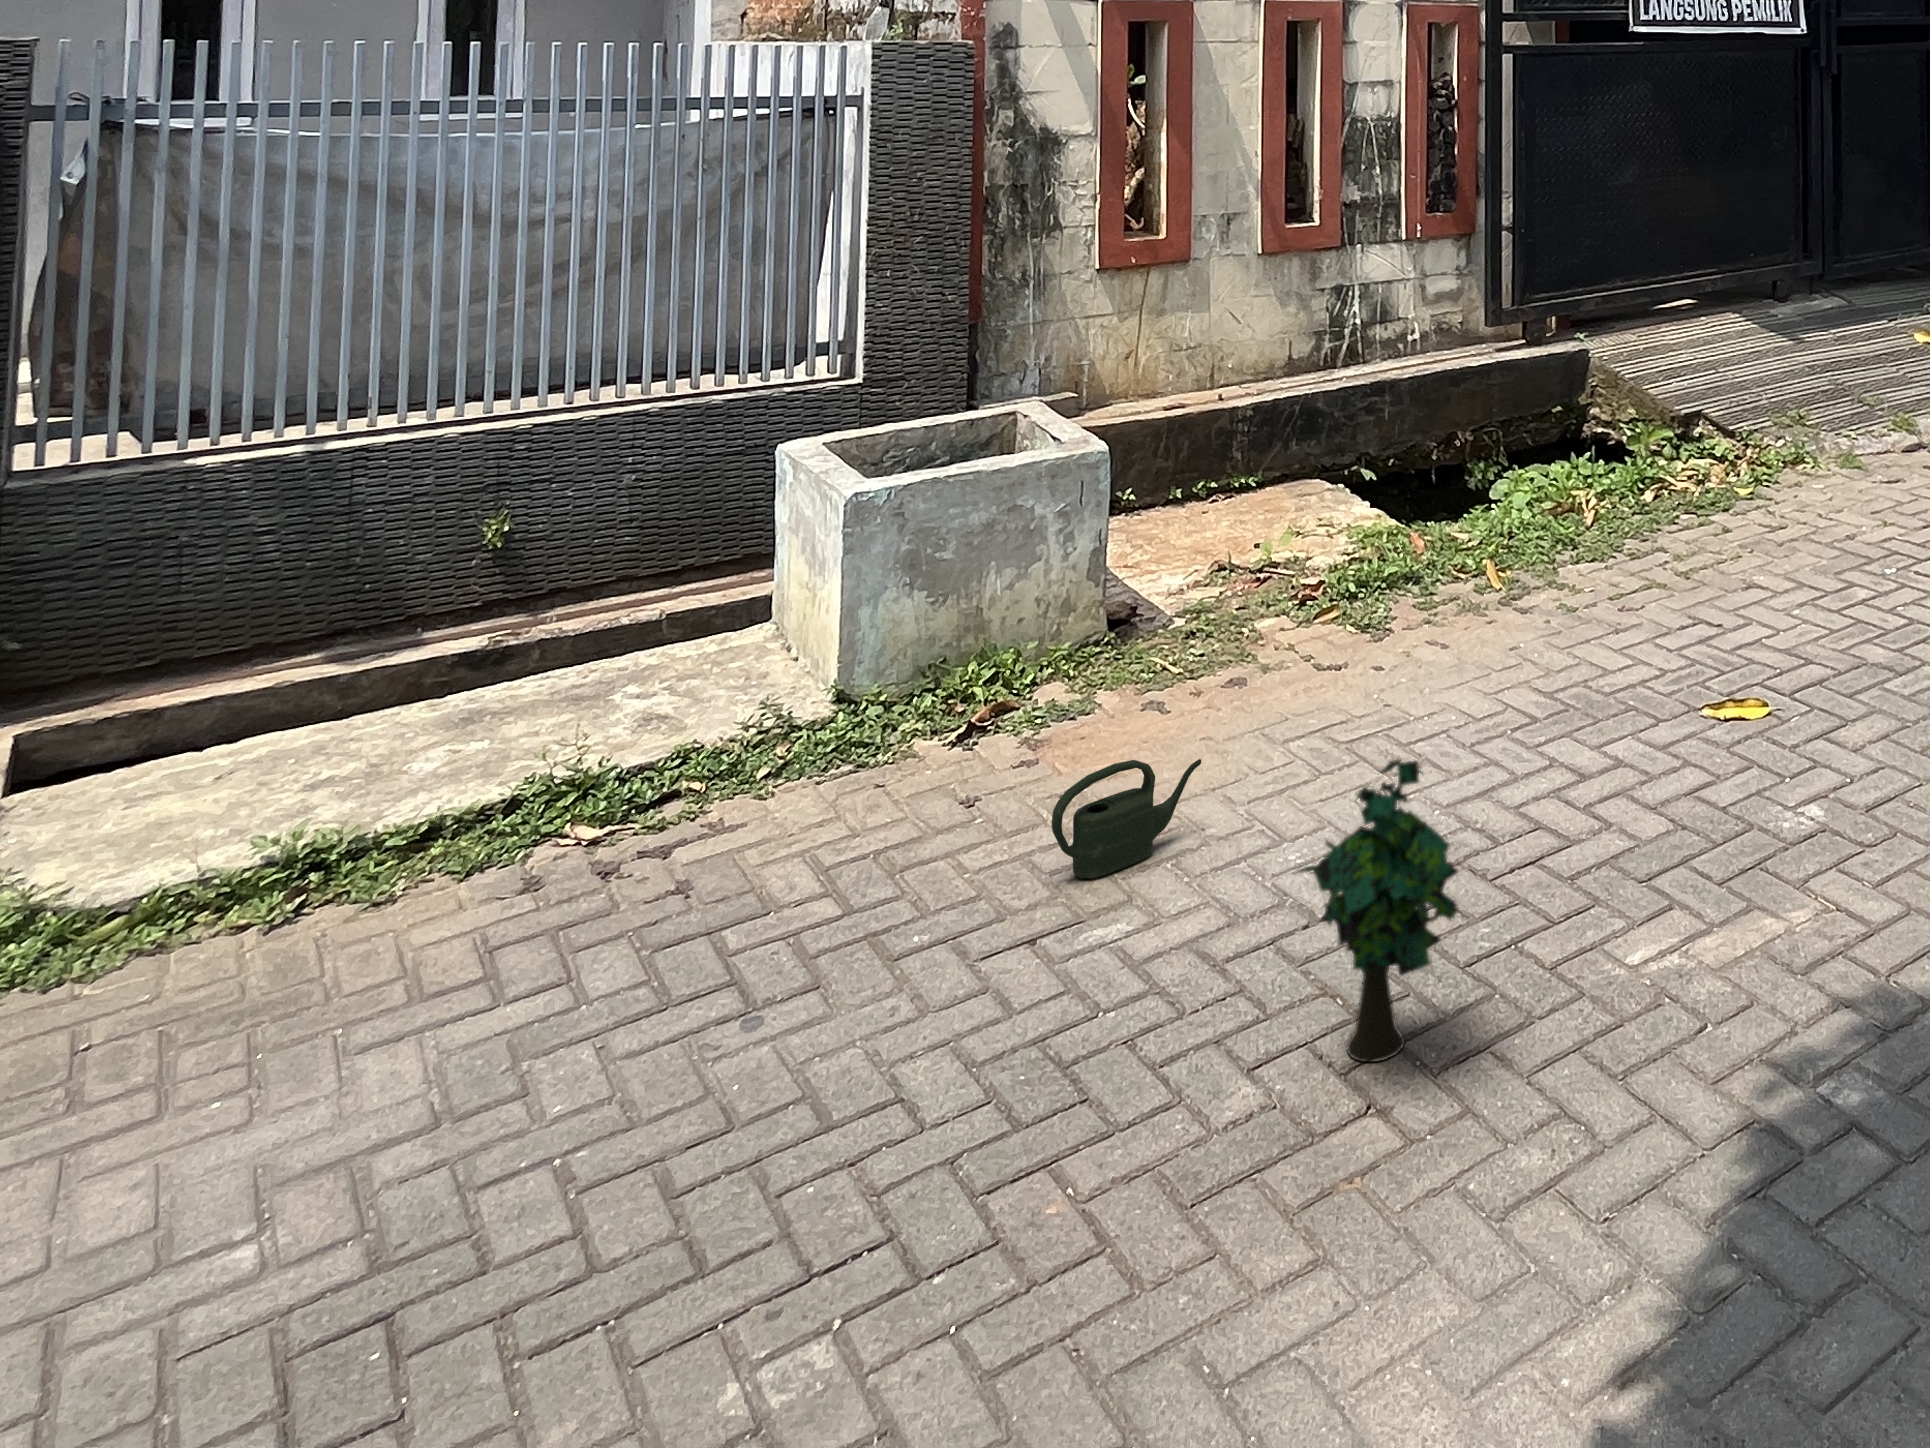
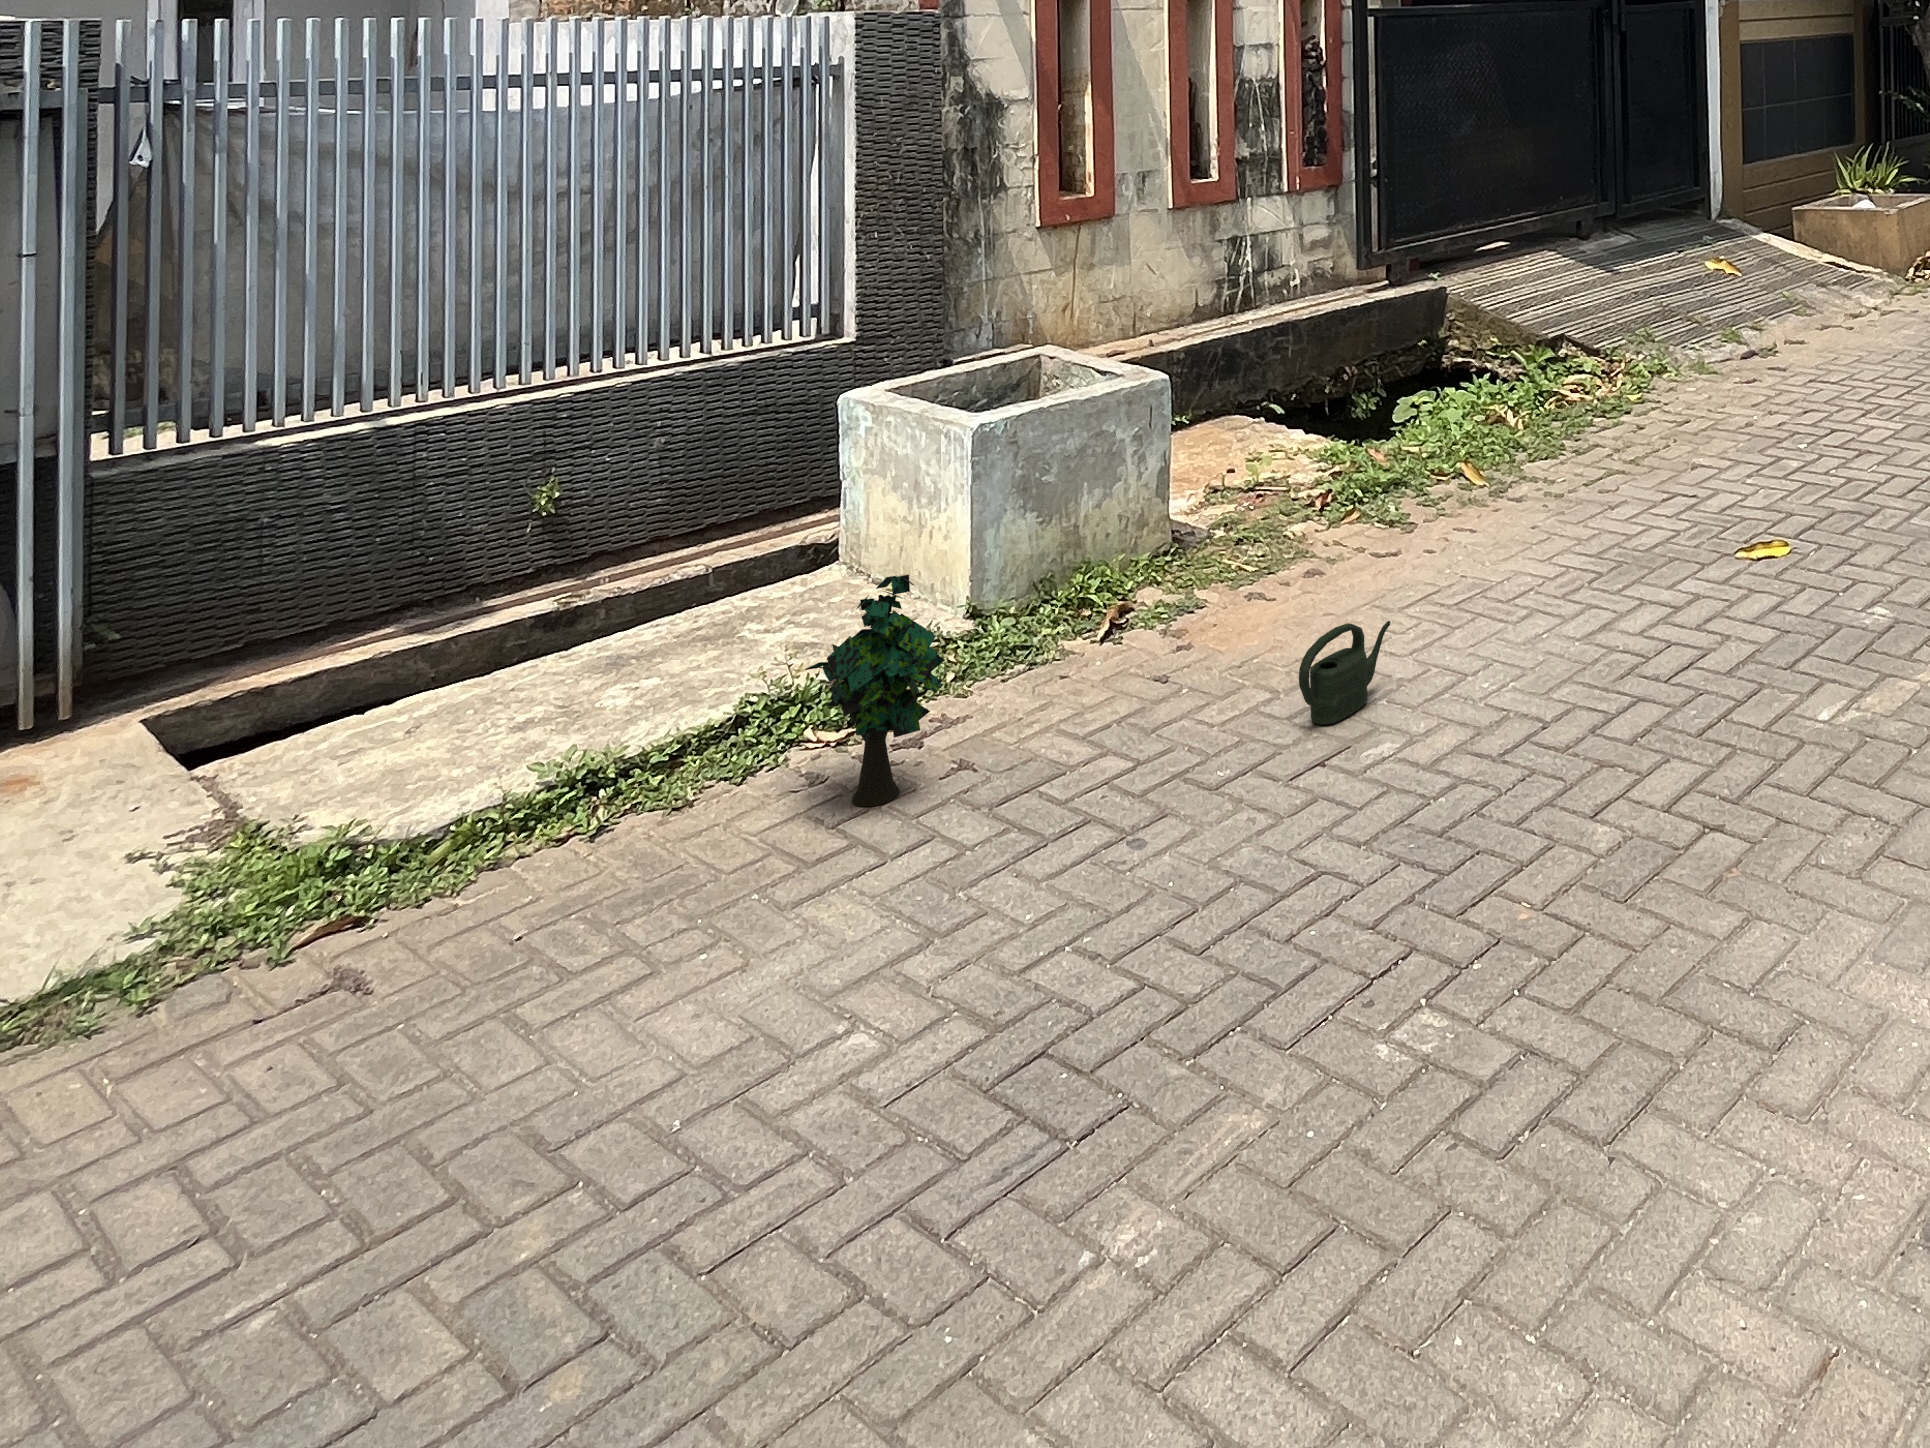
decorative plant: present [1298,760,1458,1062] -> present [805,574,945,807]

